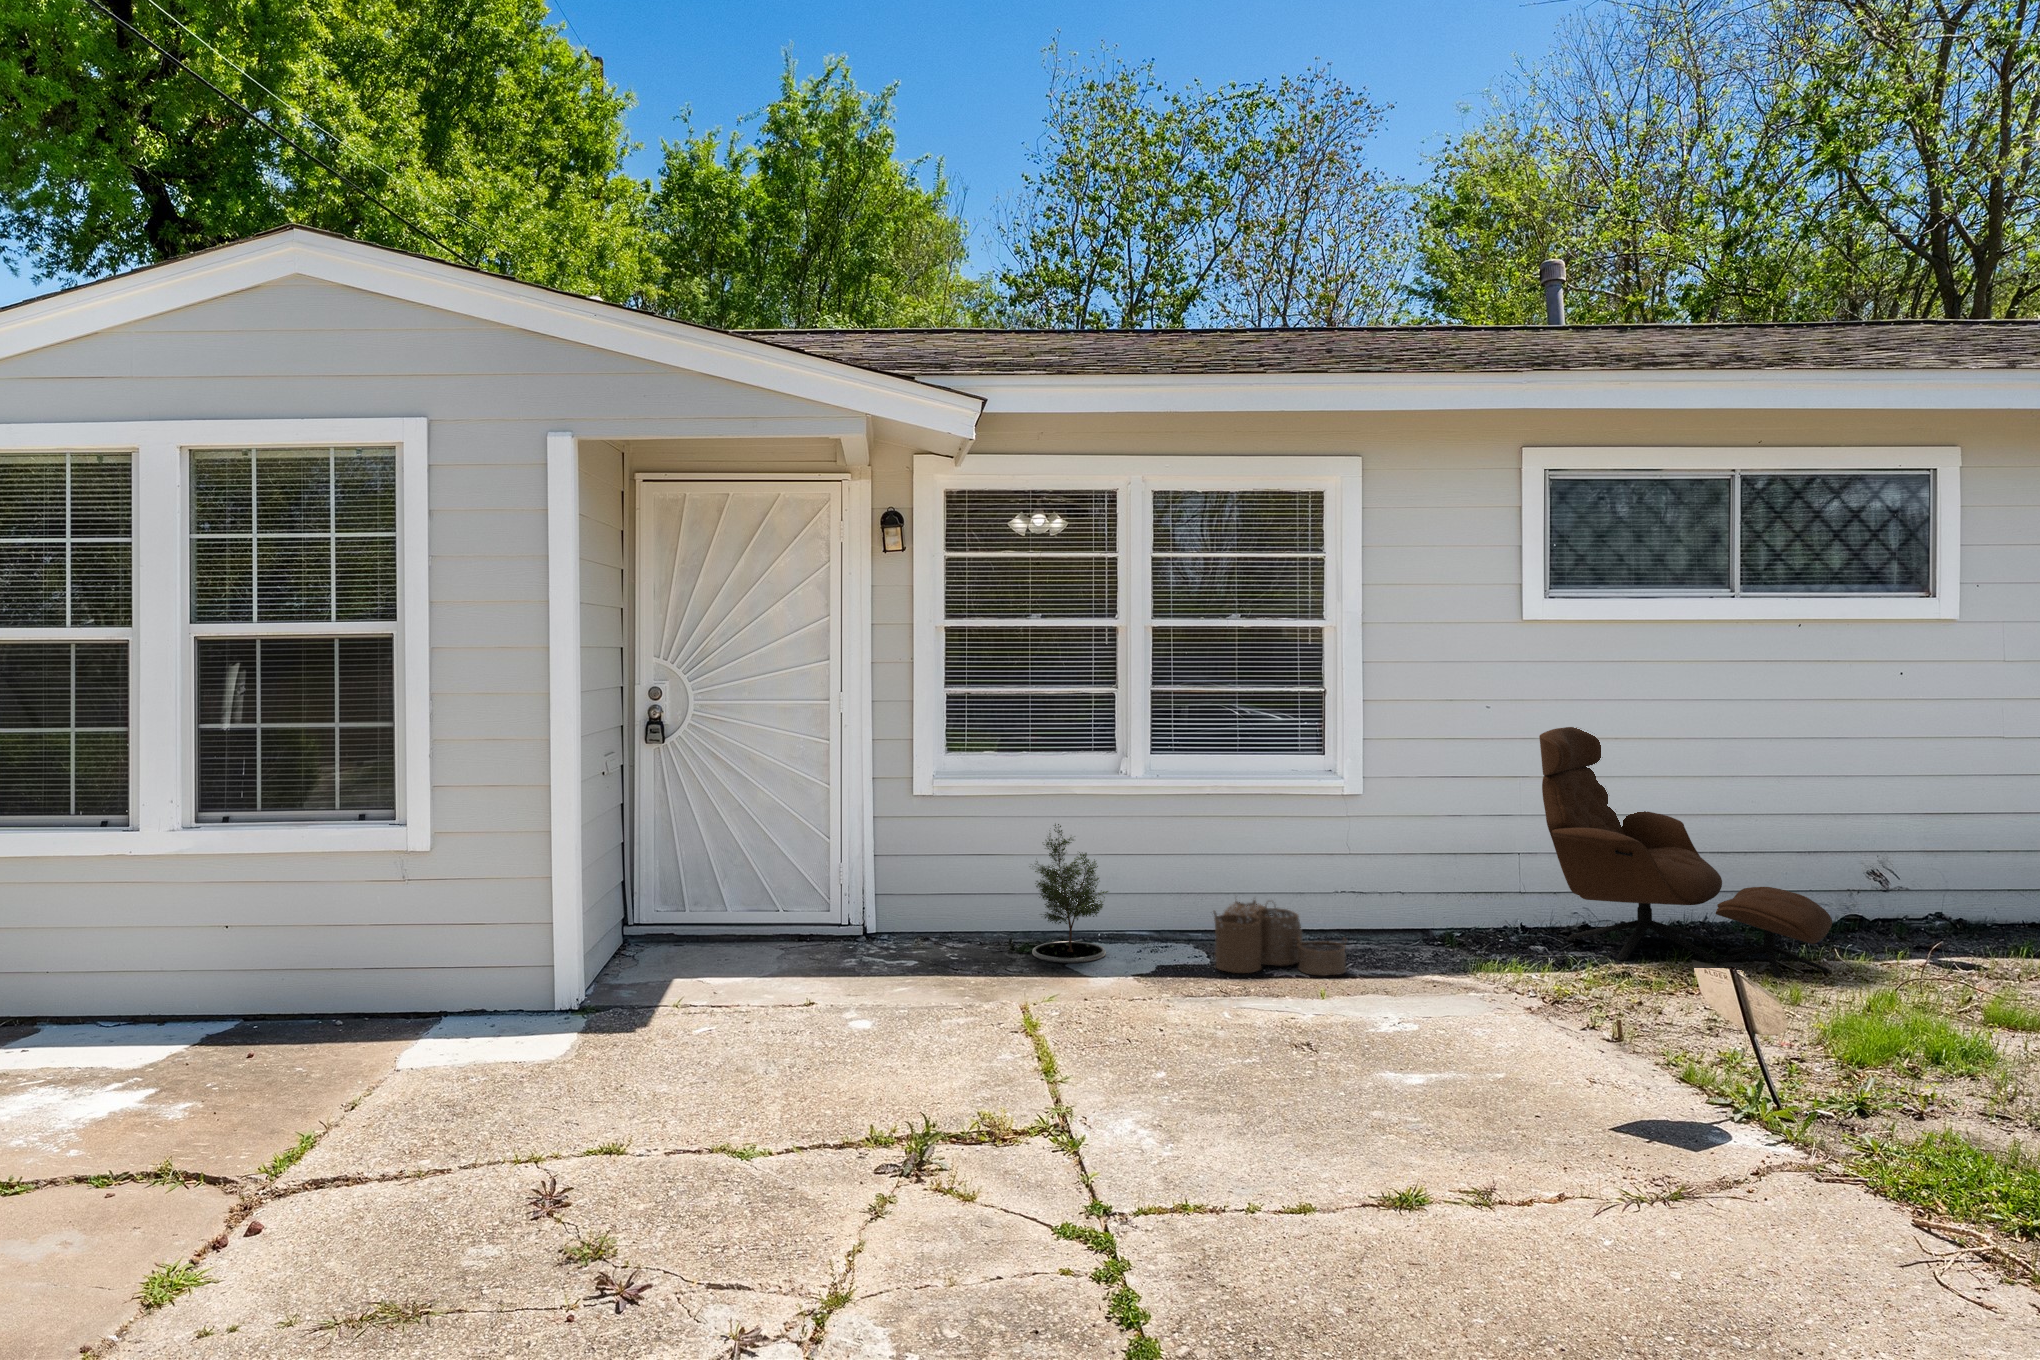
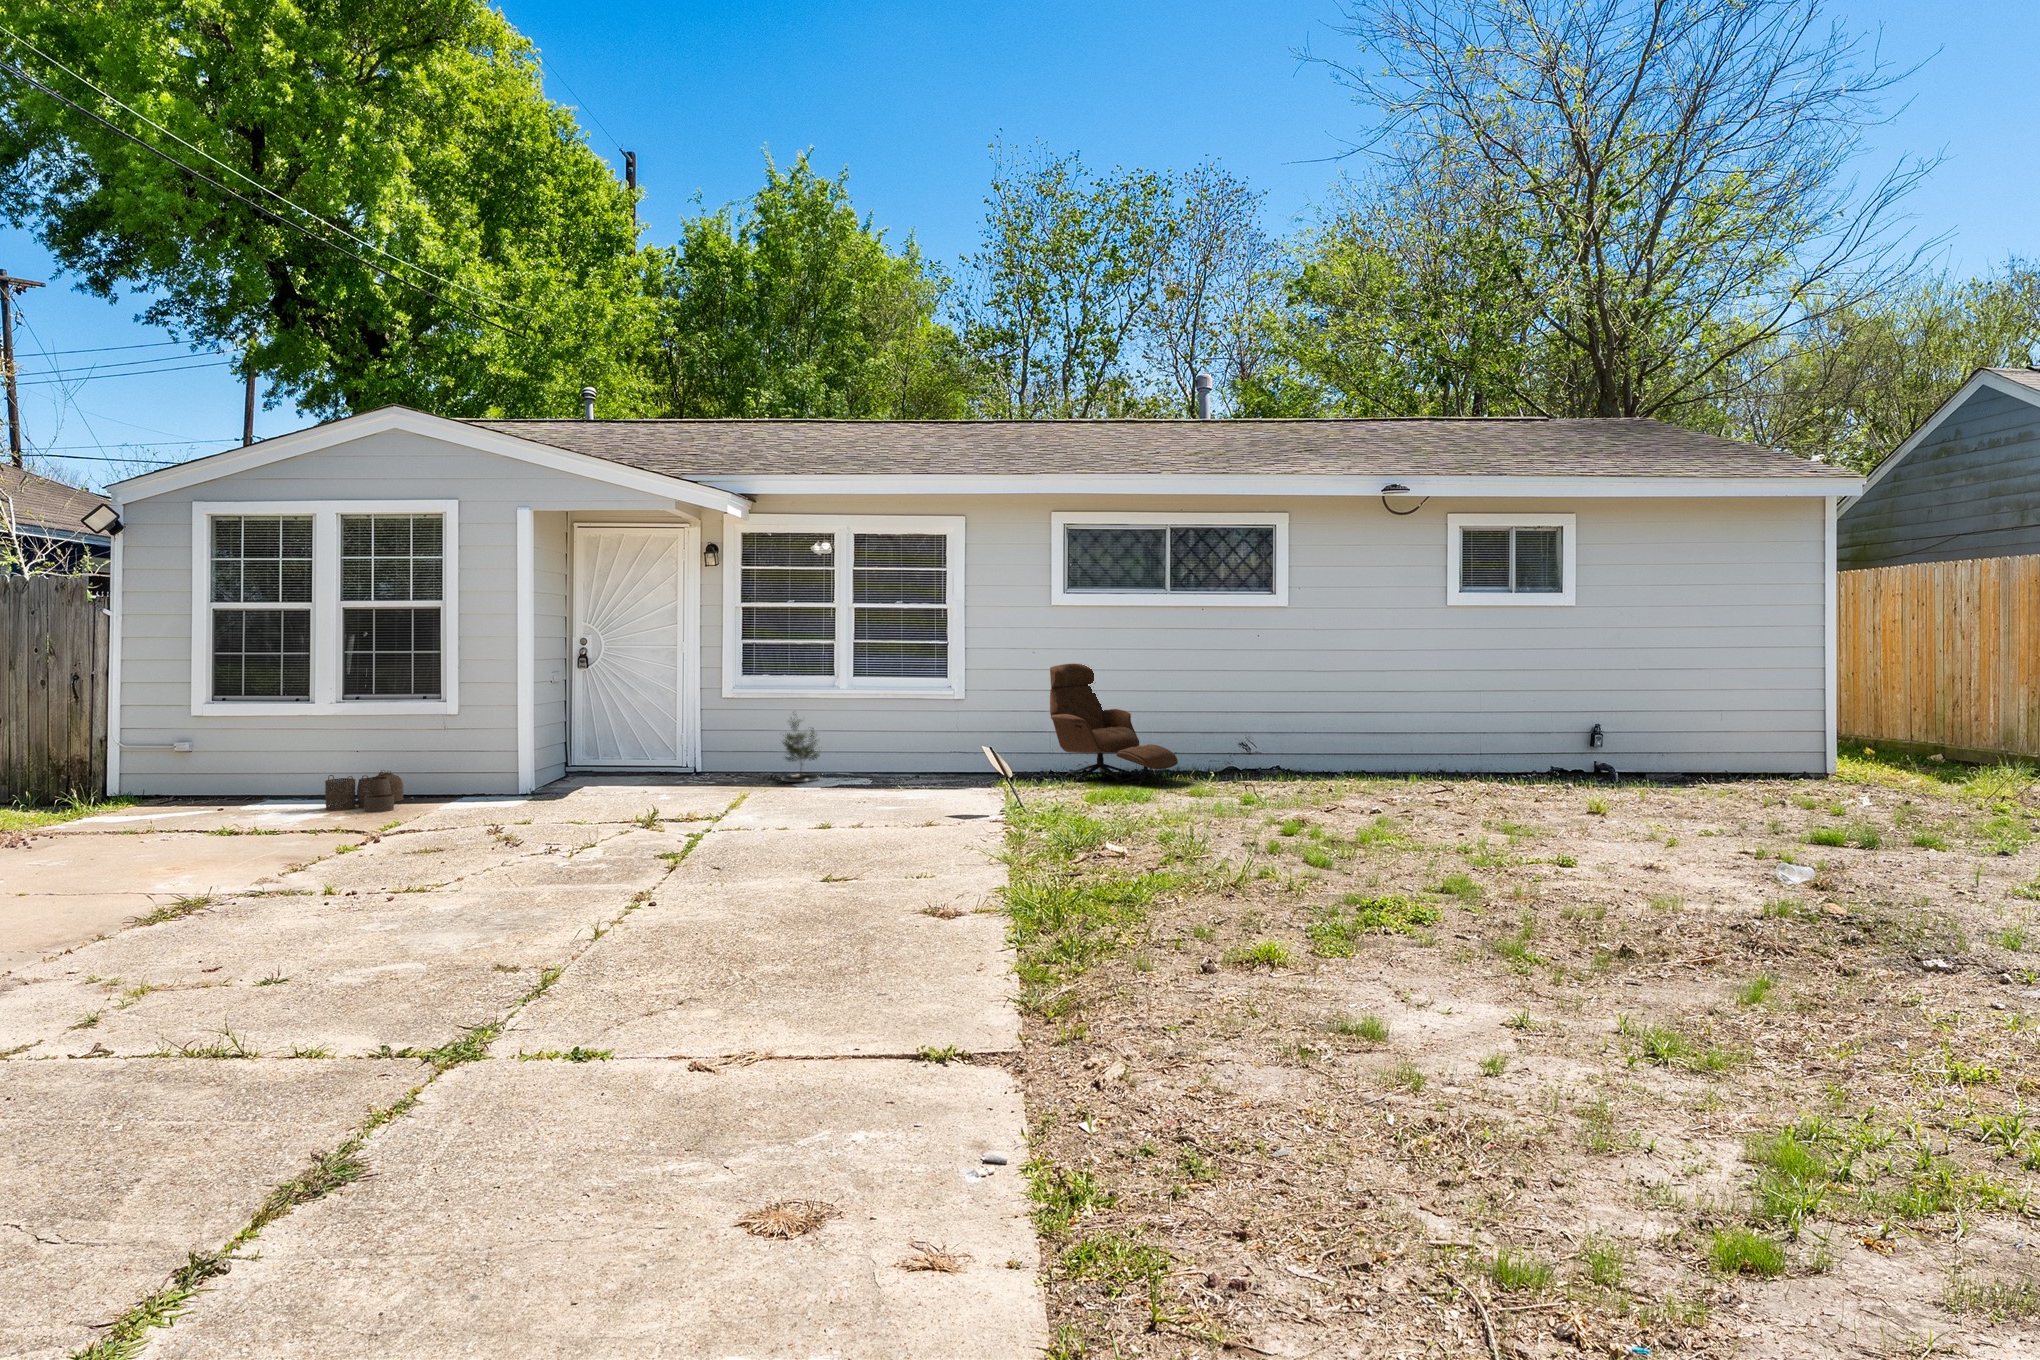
woven basket: present [1214,900,1346,976] -> present [325,770,403,812]

